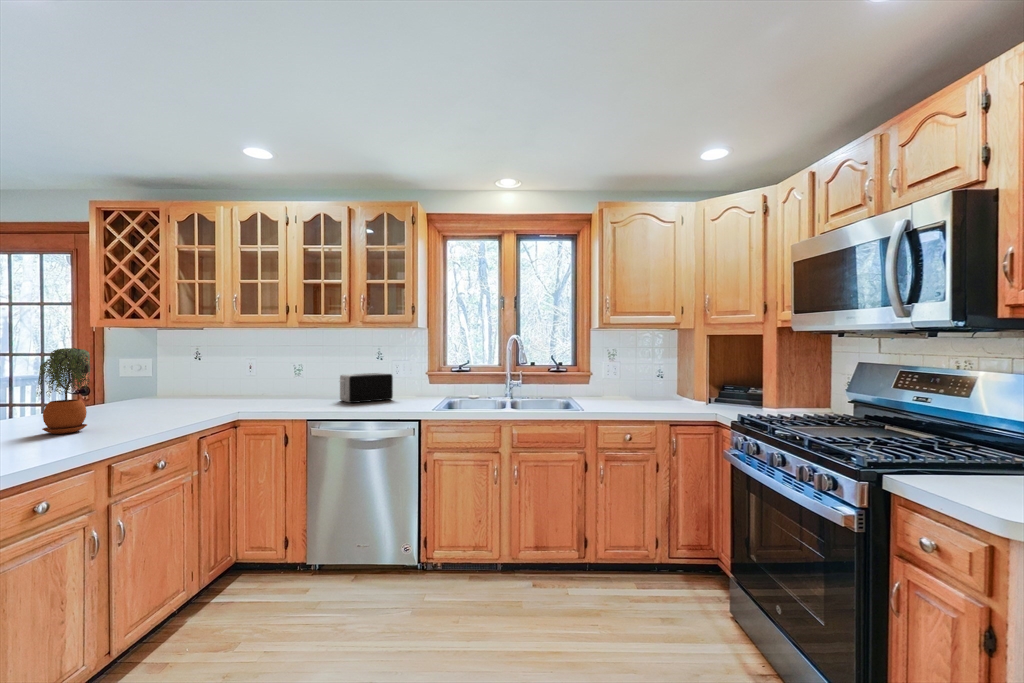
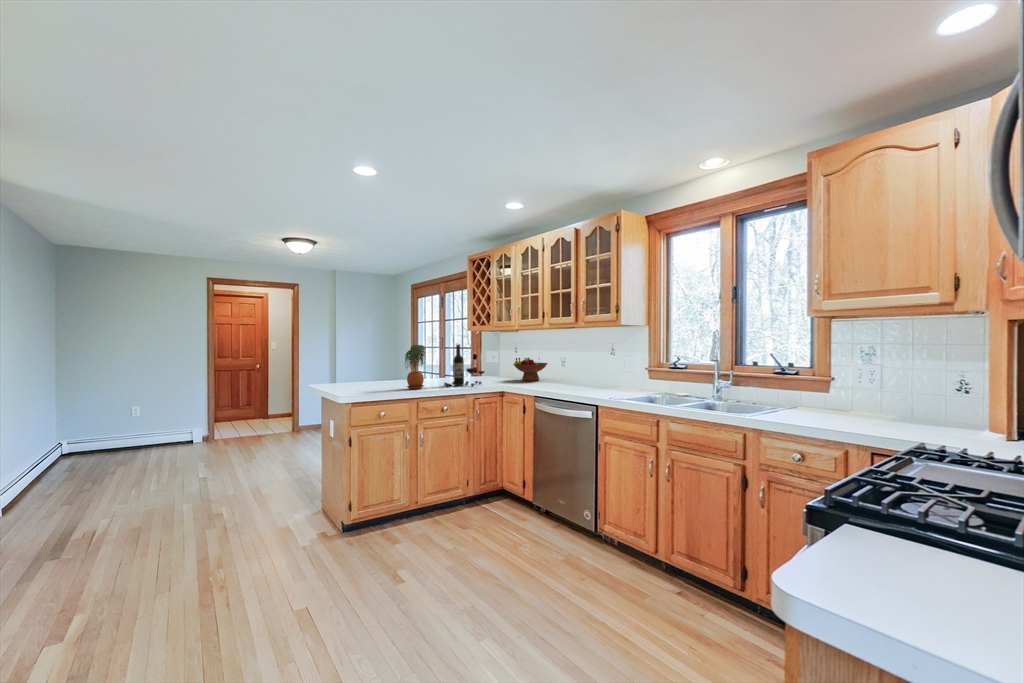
wine bottle: none [112,348,203,421] -> present [444,345,485,386]
fruit bowl: none [218,368,275,401] -> present [513,358,548,381]
toaster: present [340,373,393,403] -> none [570,365,612,389]

